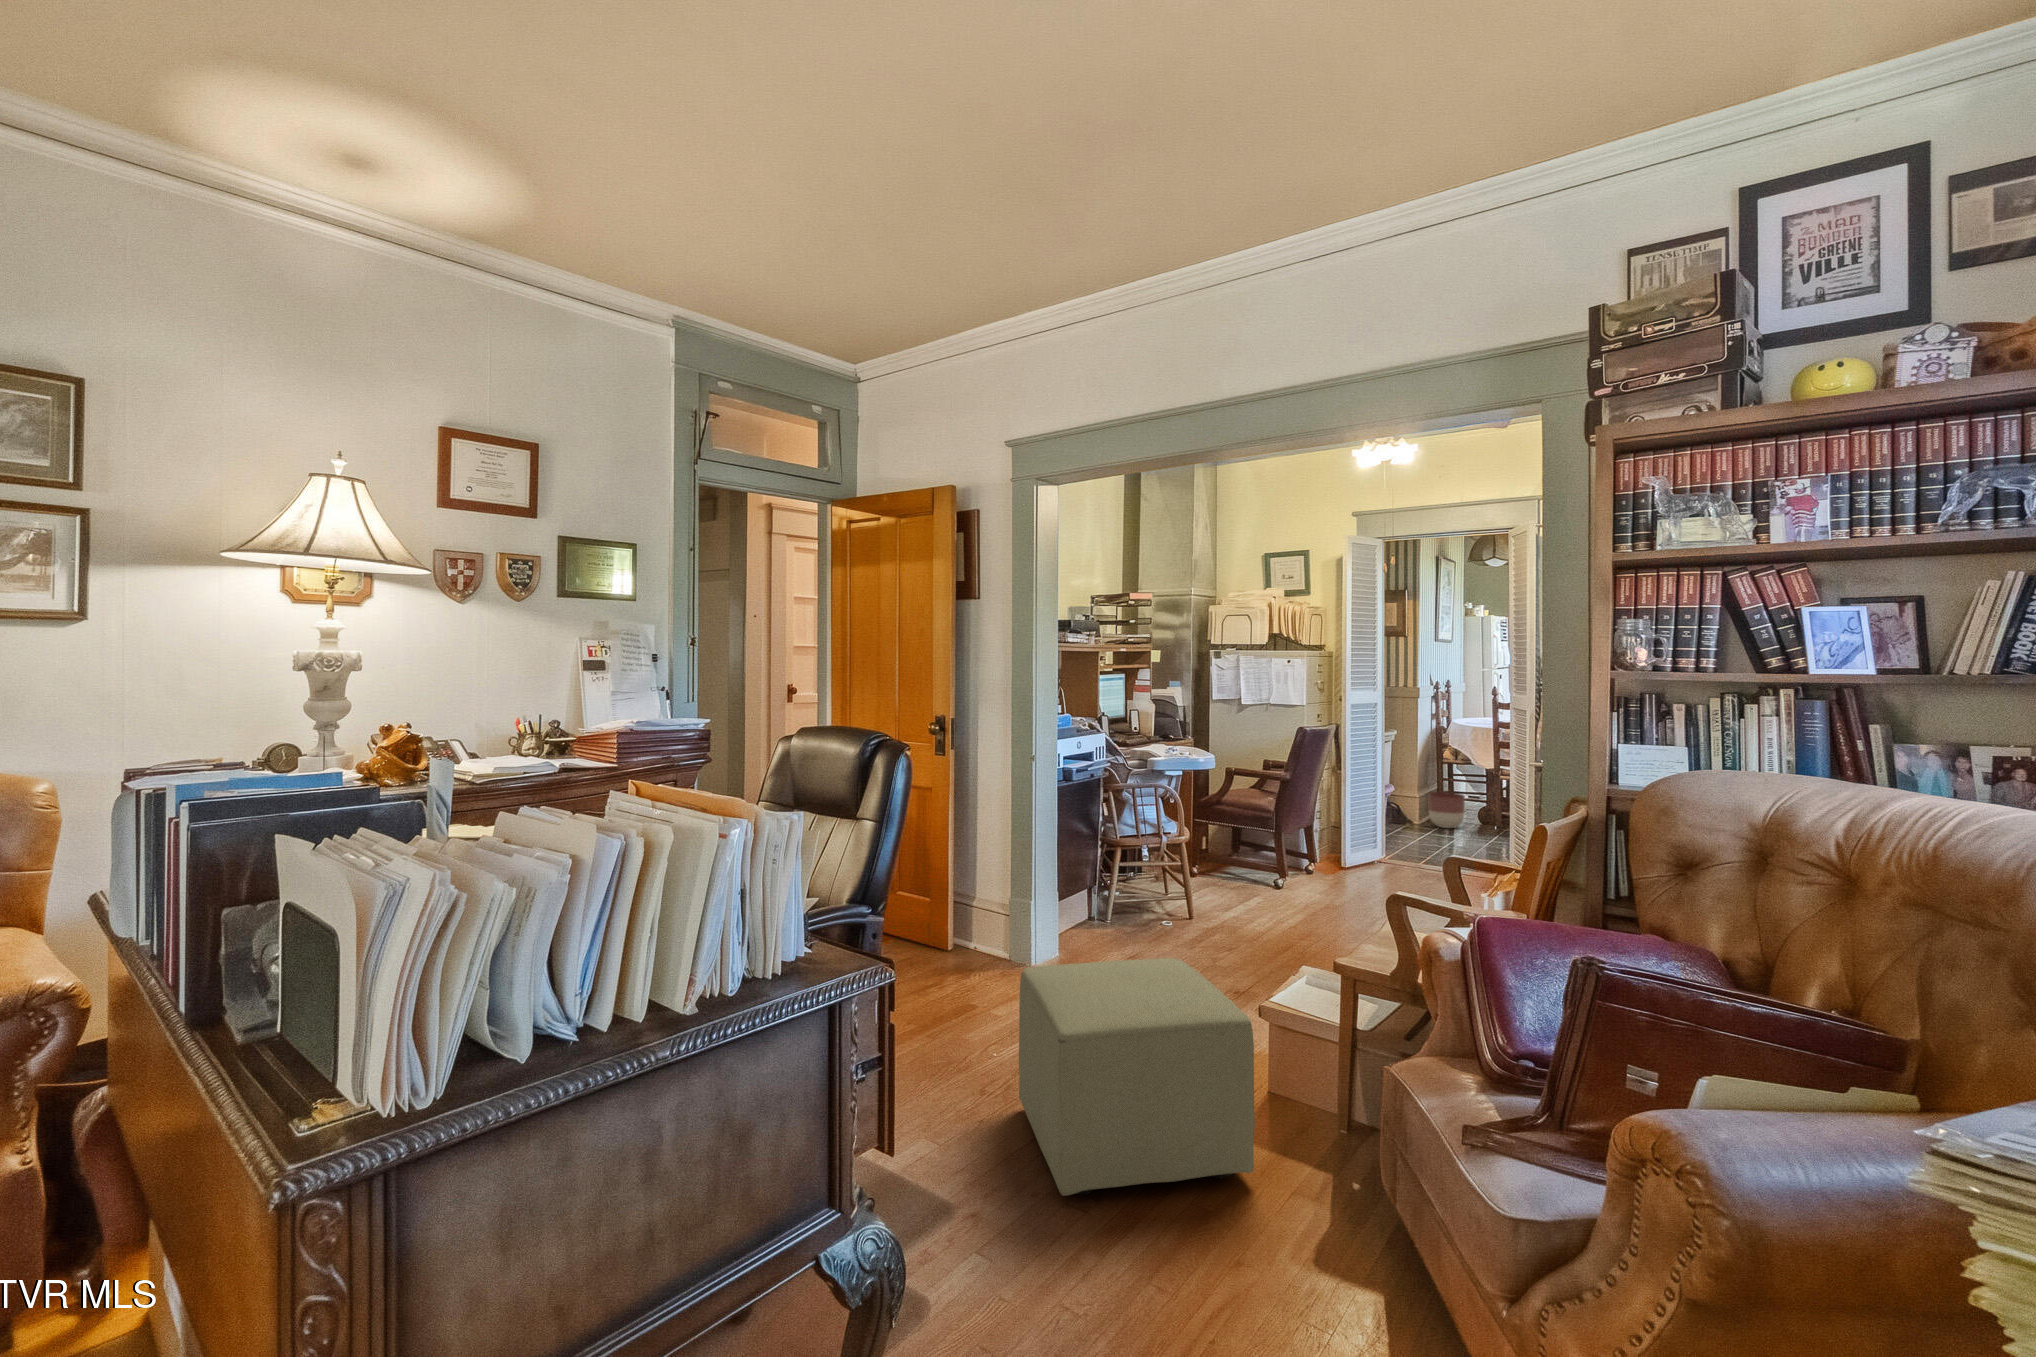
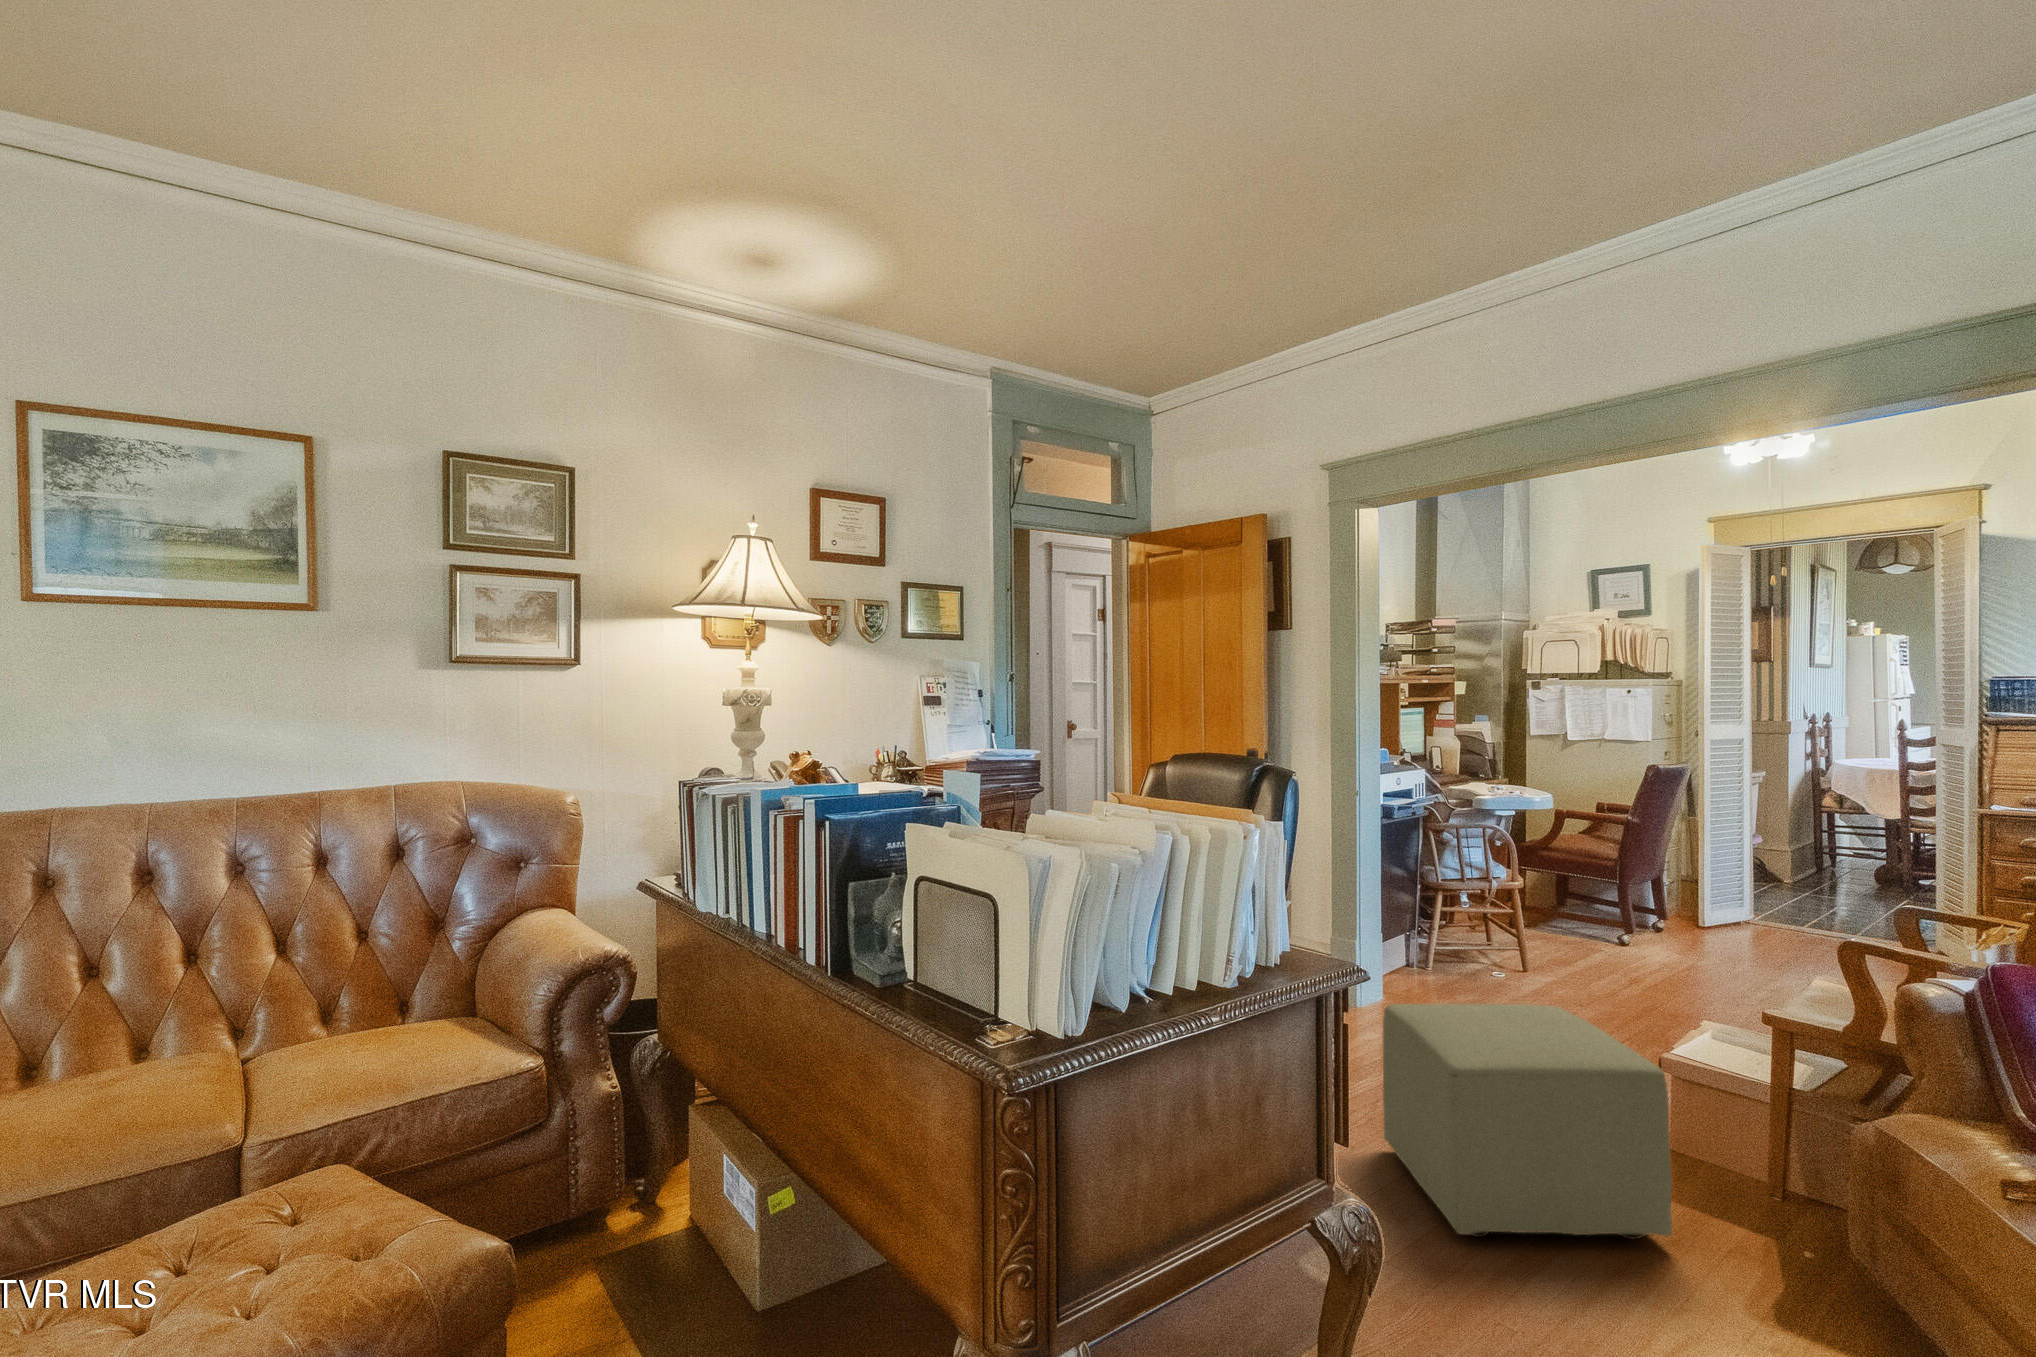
planter: present [1428,792,1465,828] -> none [1808,846,1860,891]

